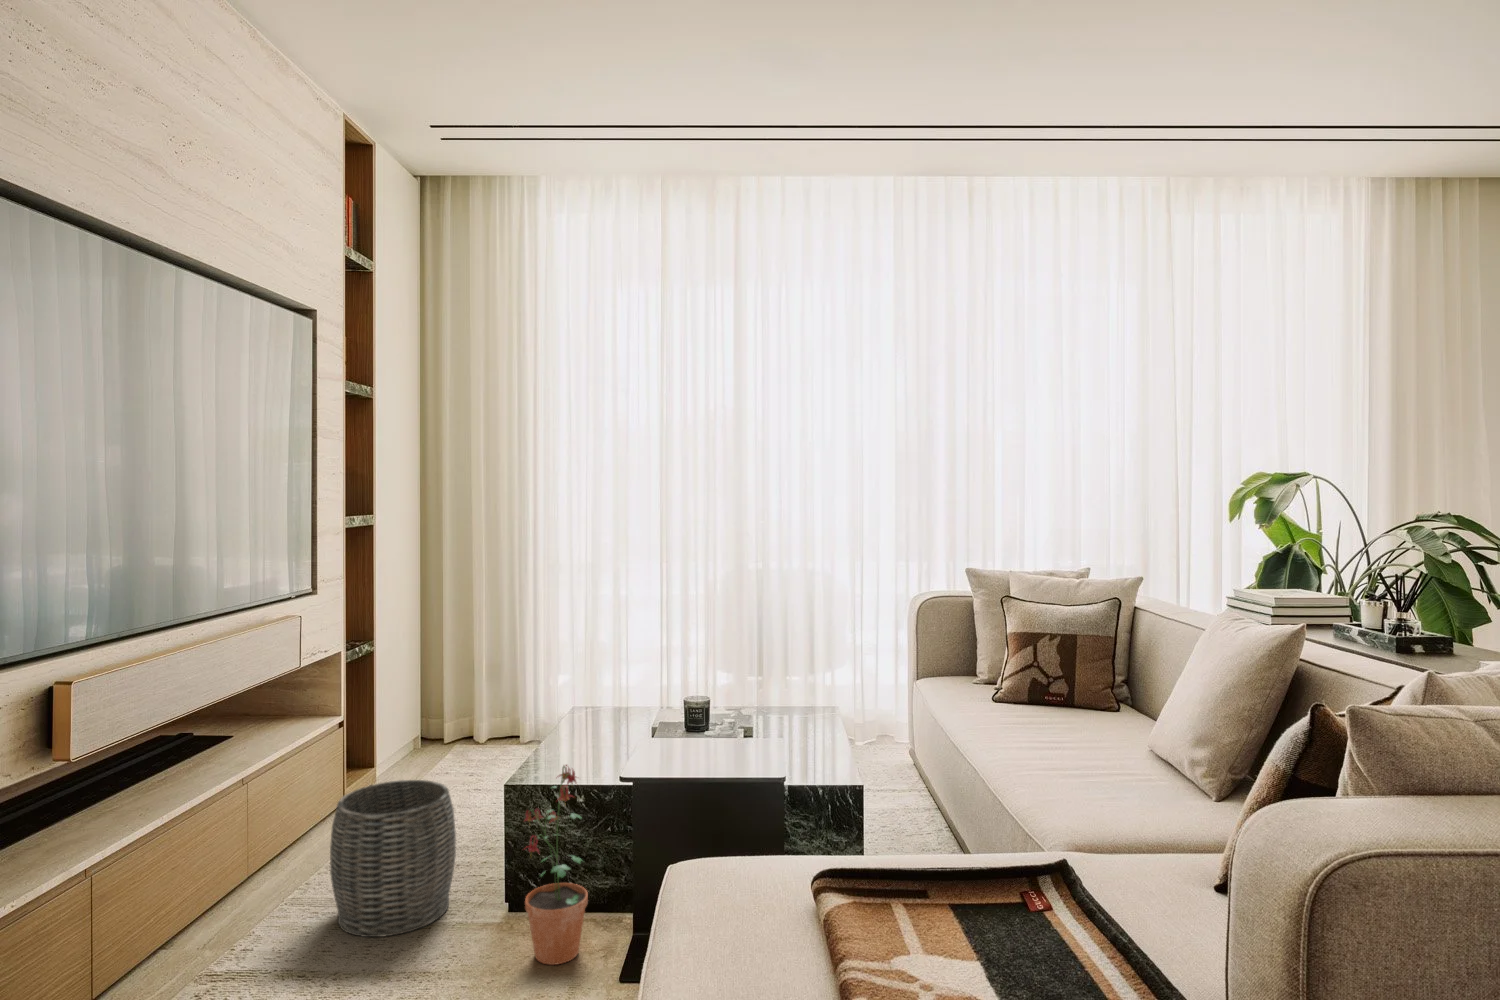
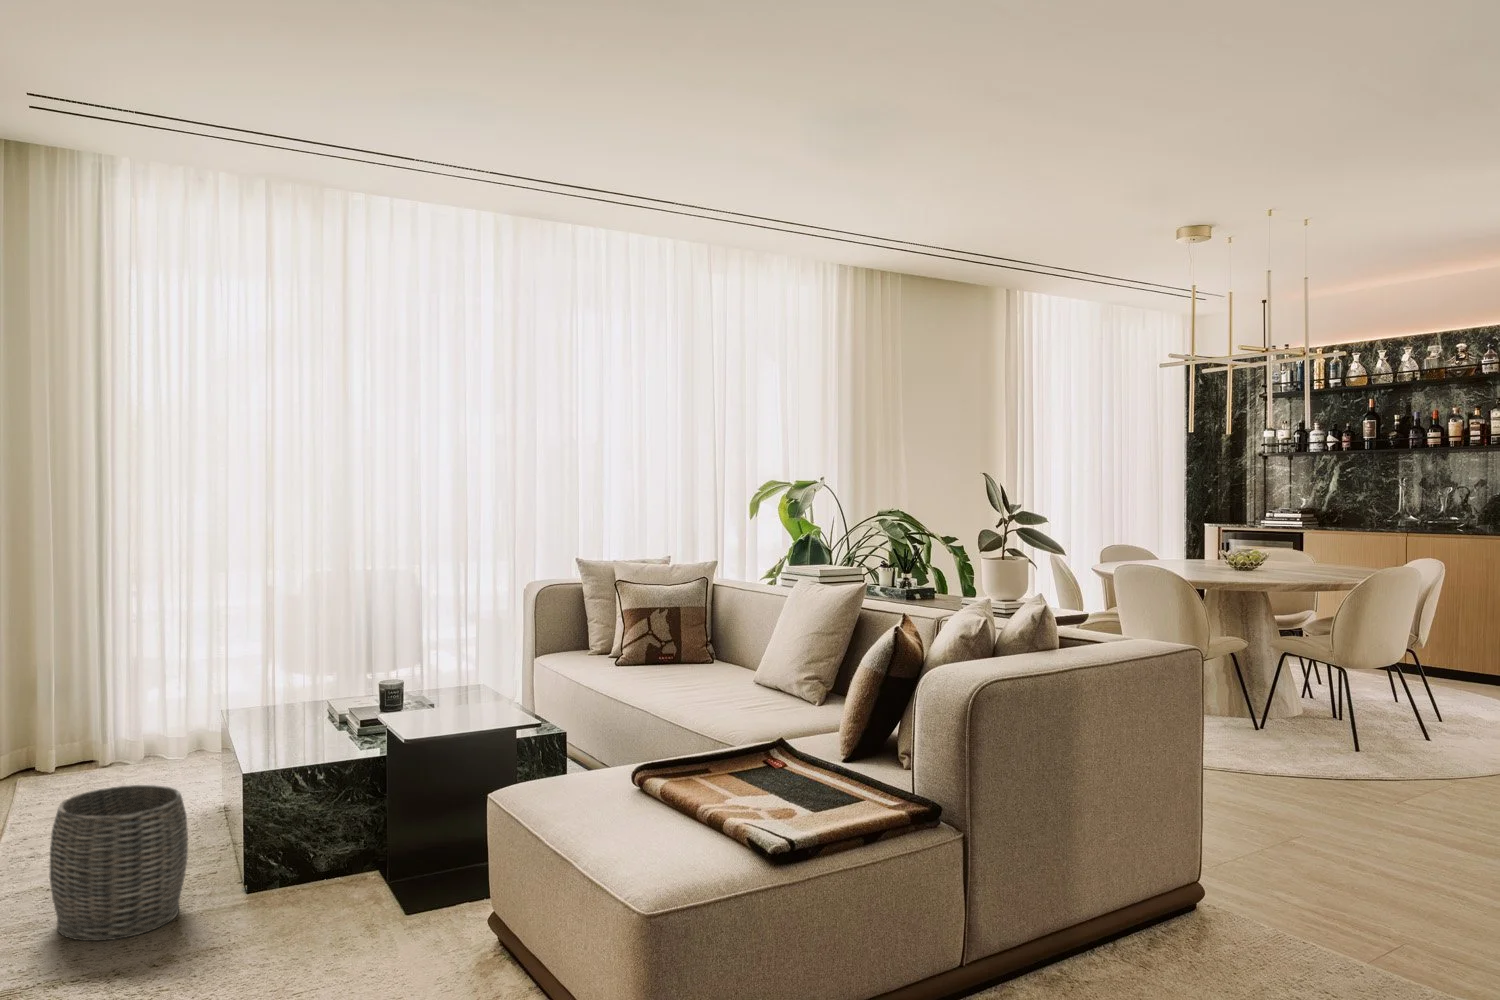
potted plant: present [525,765,588,965] -> none [286,741,366,917]

